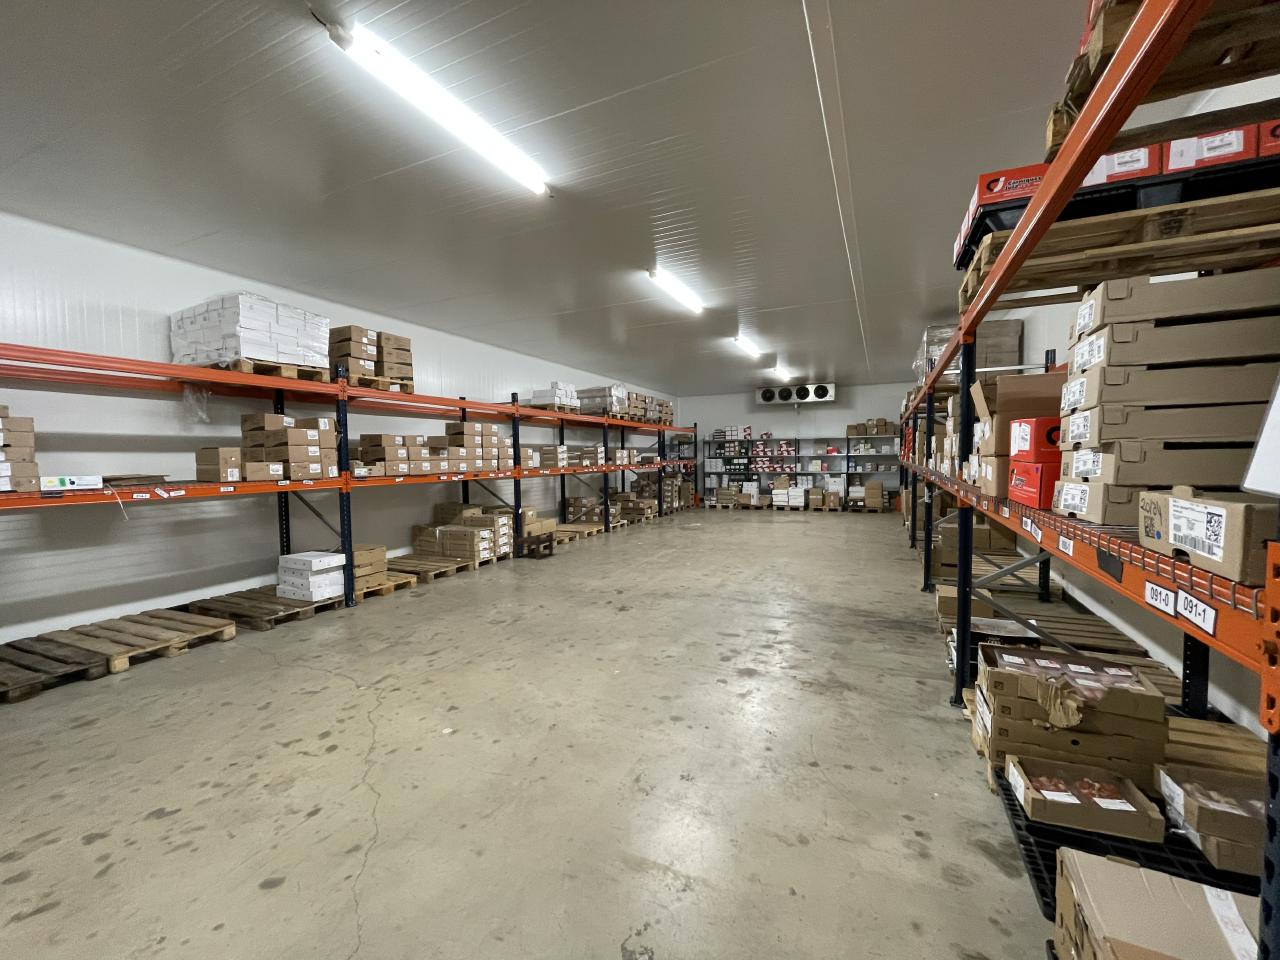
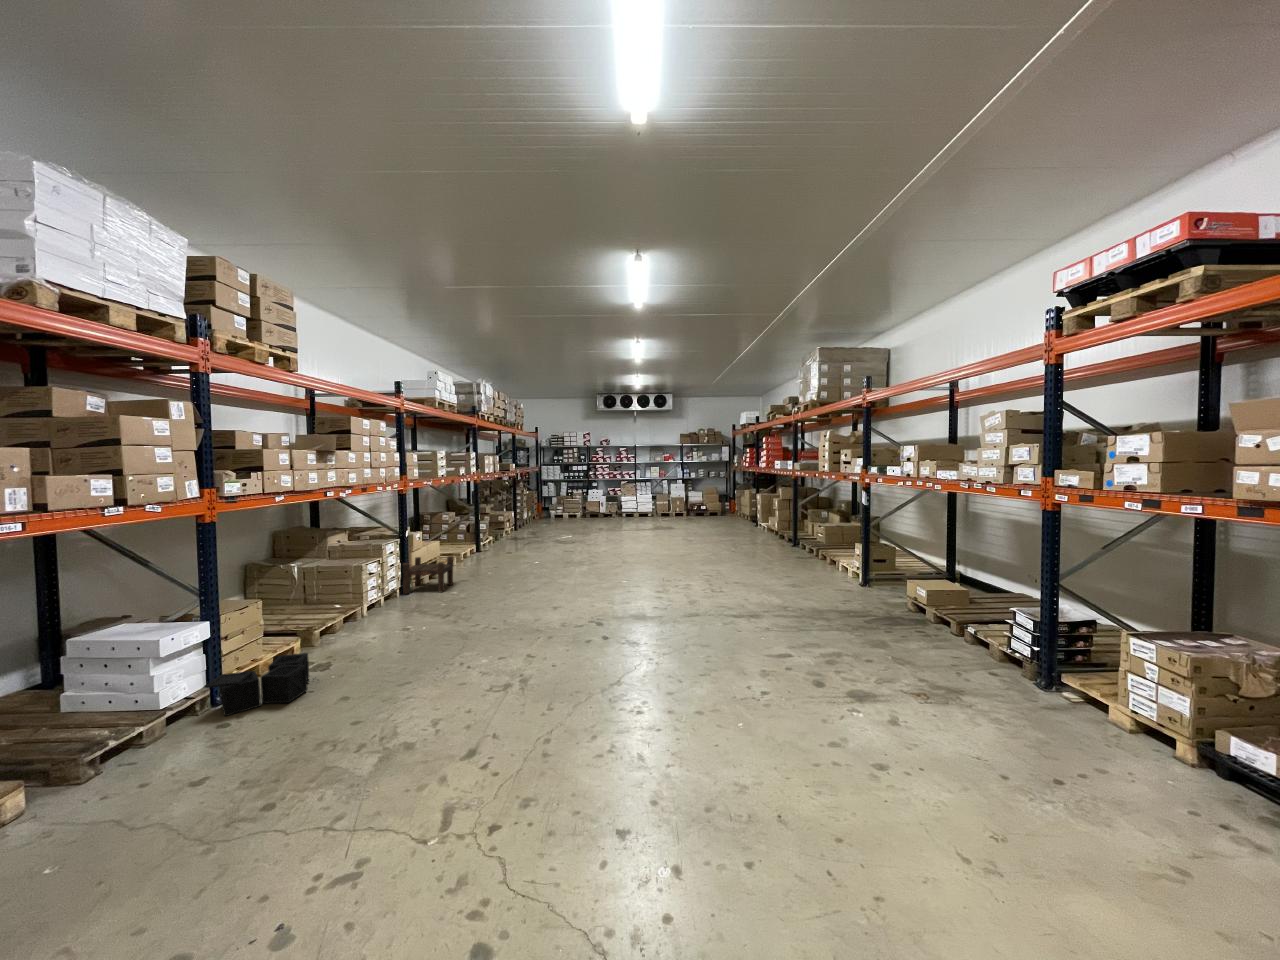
storage bin: none [334,583,403,612] -> present [205,653,309,716]

